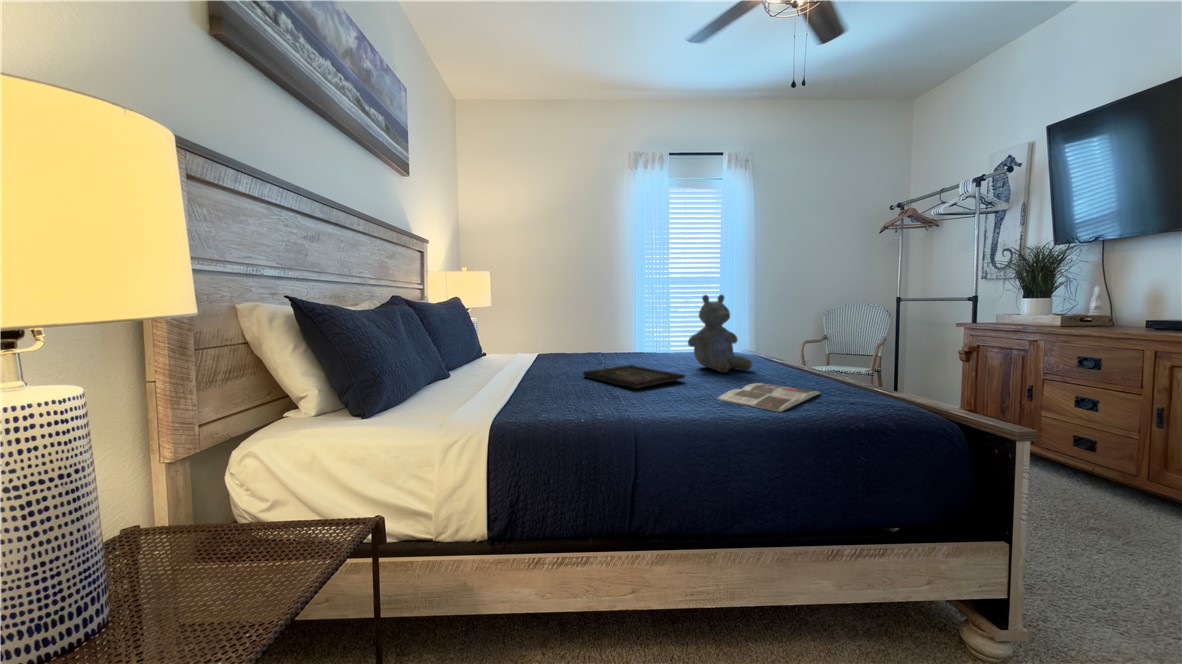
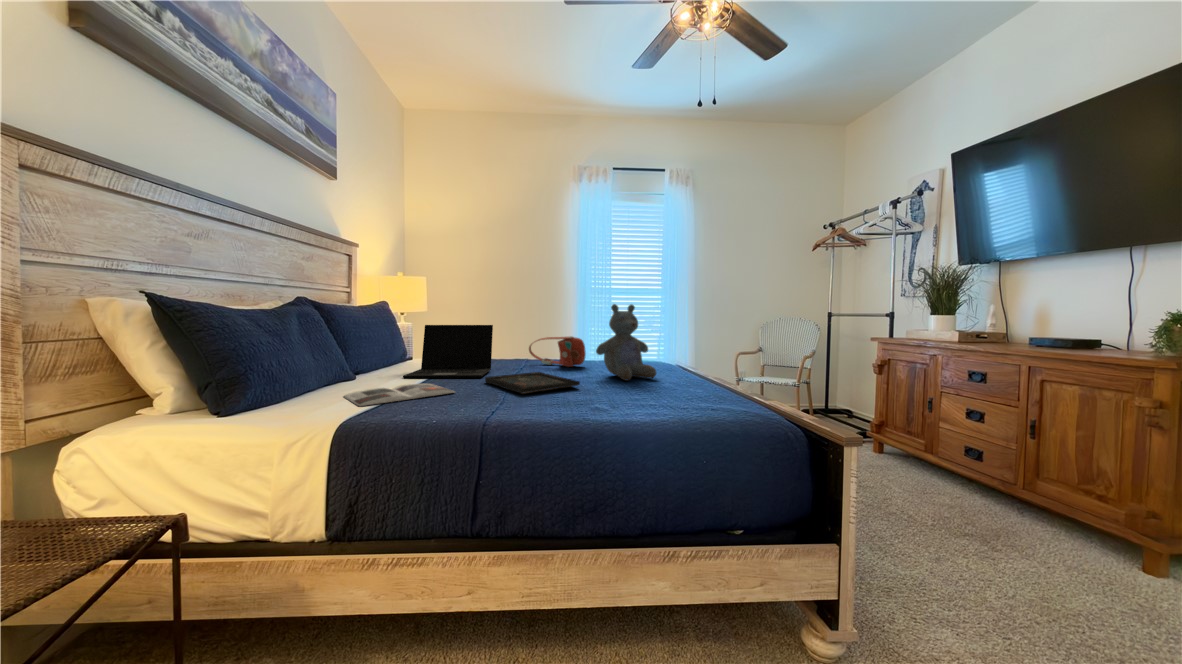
laptop: none [498,318,576,373] -> present [403,325,493,378]
handbag: none [605,328,665,359] -> present [529,336,586,367]
magazine: present [717,383,820,412] -> present [344,384,455,406]

